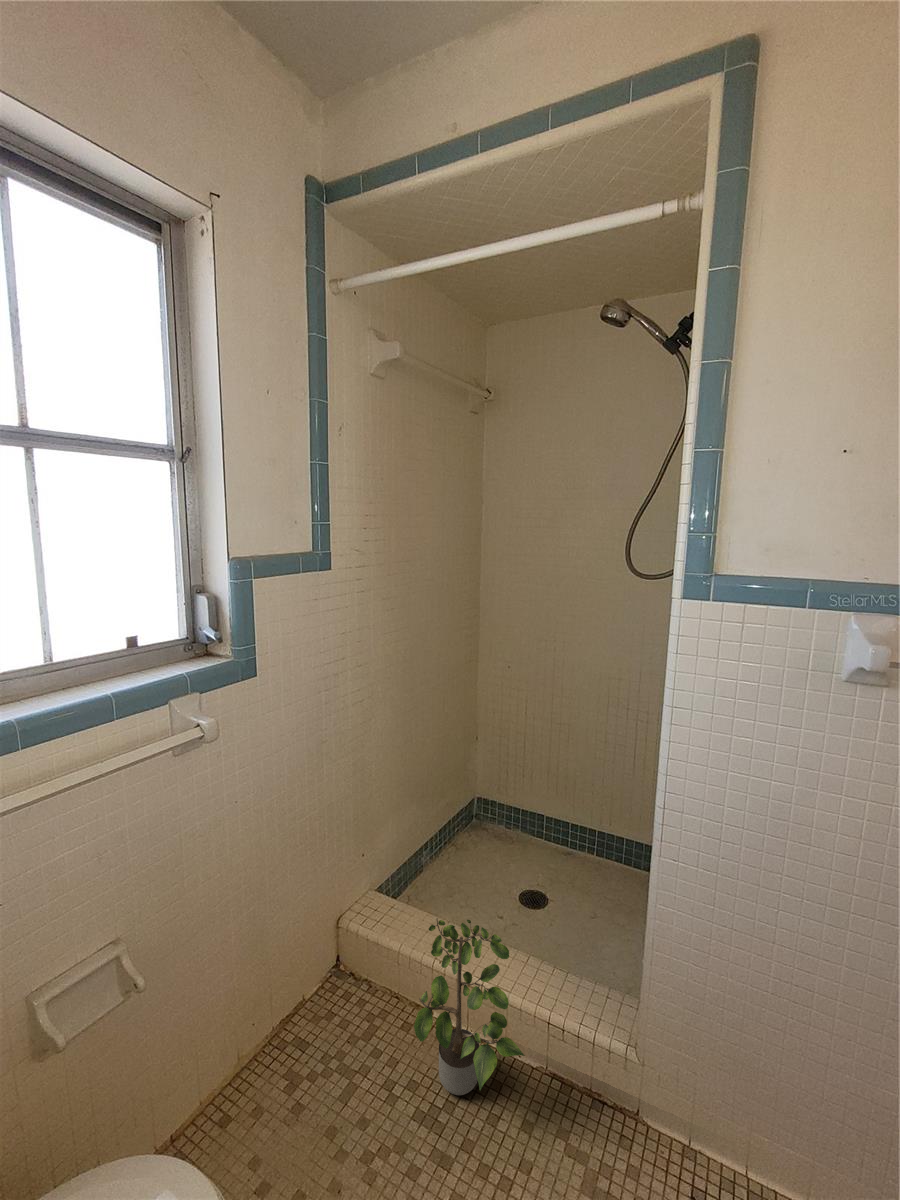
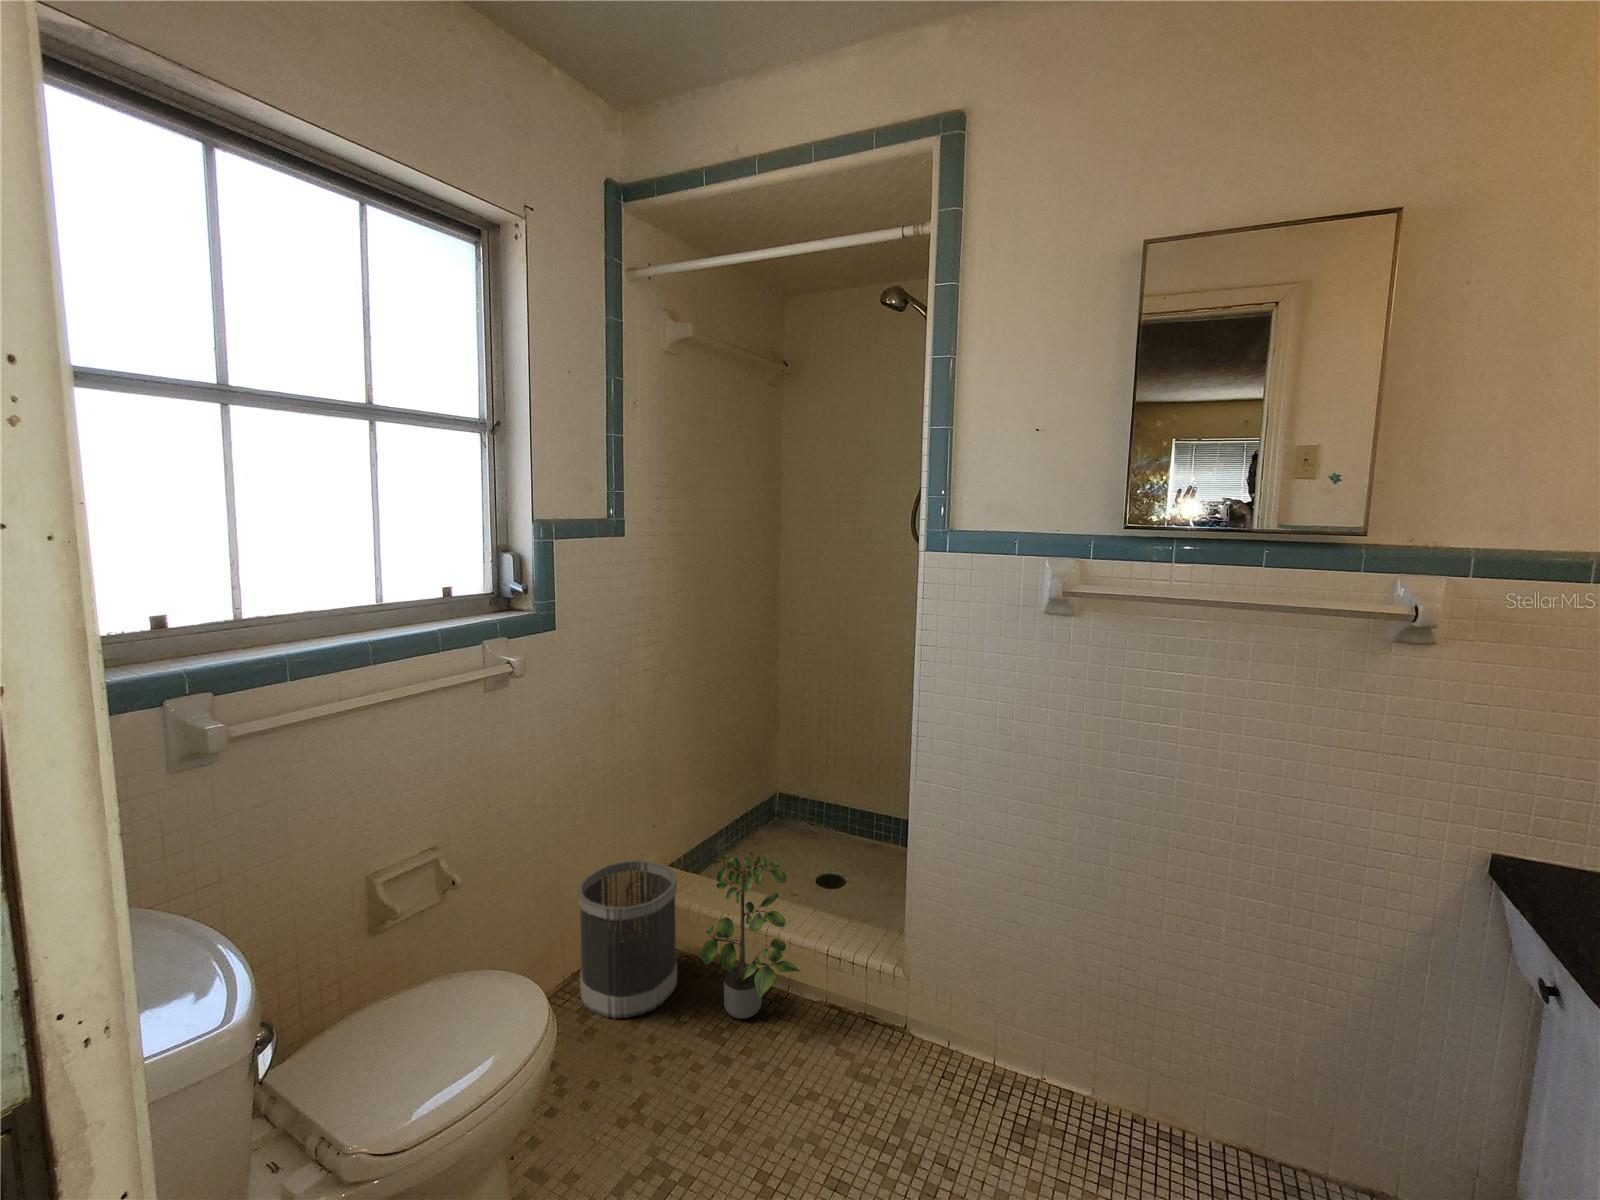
wastebasket: none [284,903,388,1092] -> present [578,860,677,1018]

